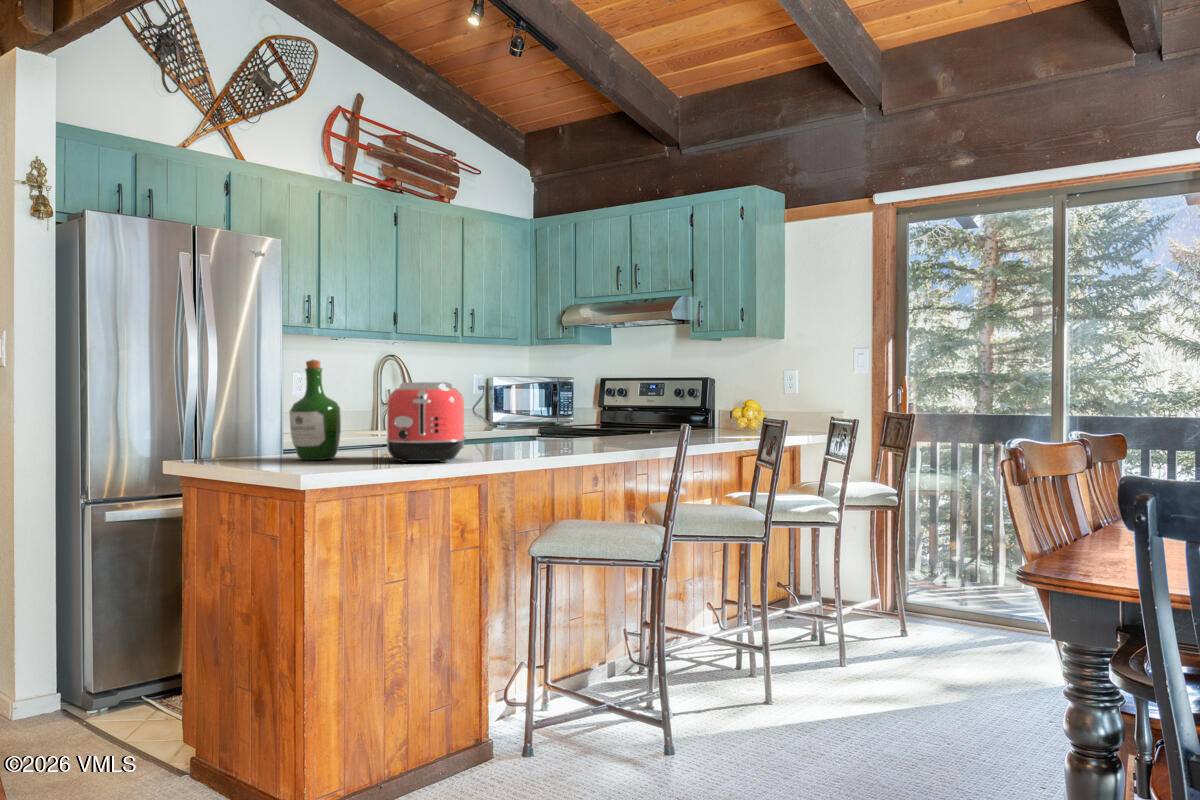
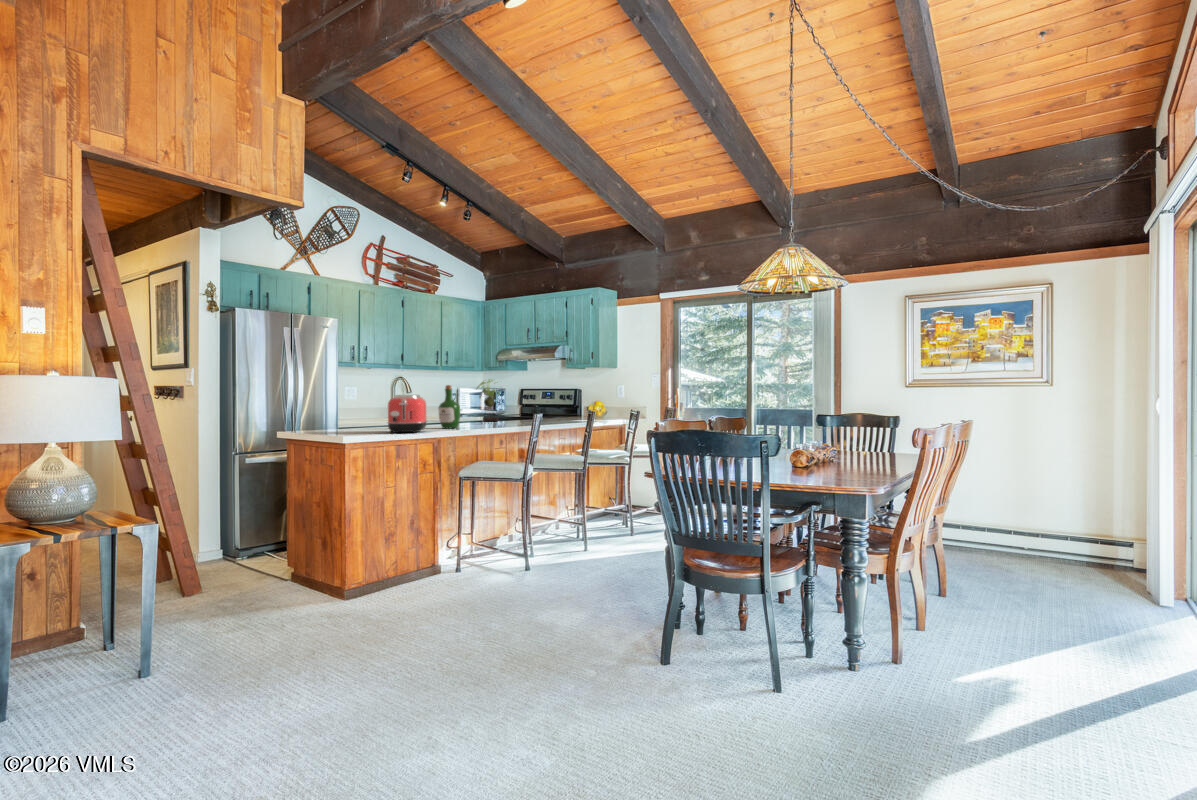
plant: none [531,348,584,436] -> present [477,379,500,422]
wine bottle: present [289,360,341,460] -> present [438,385,460,429]

